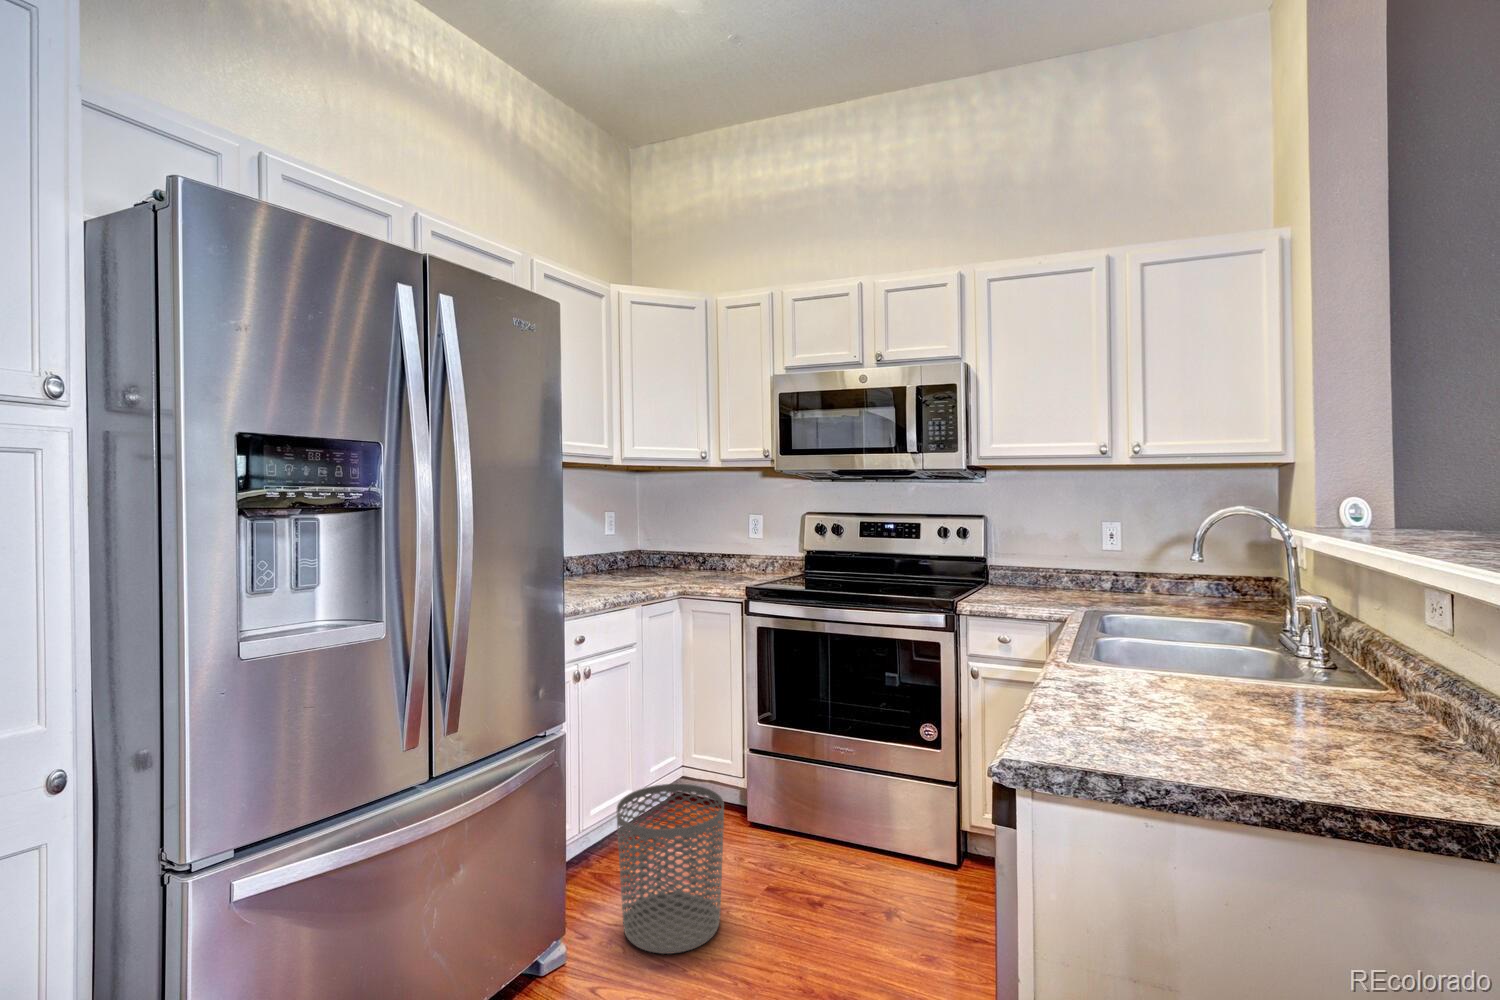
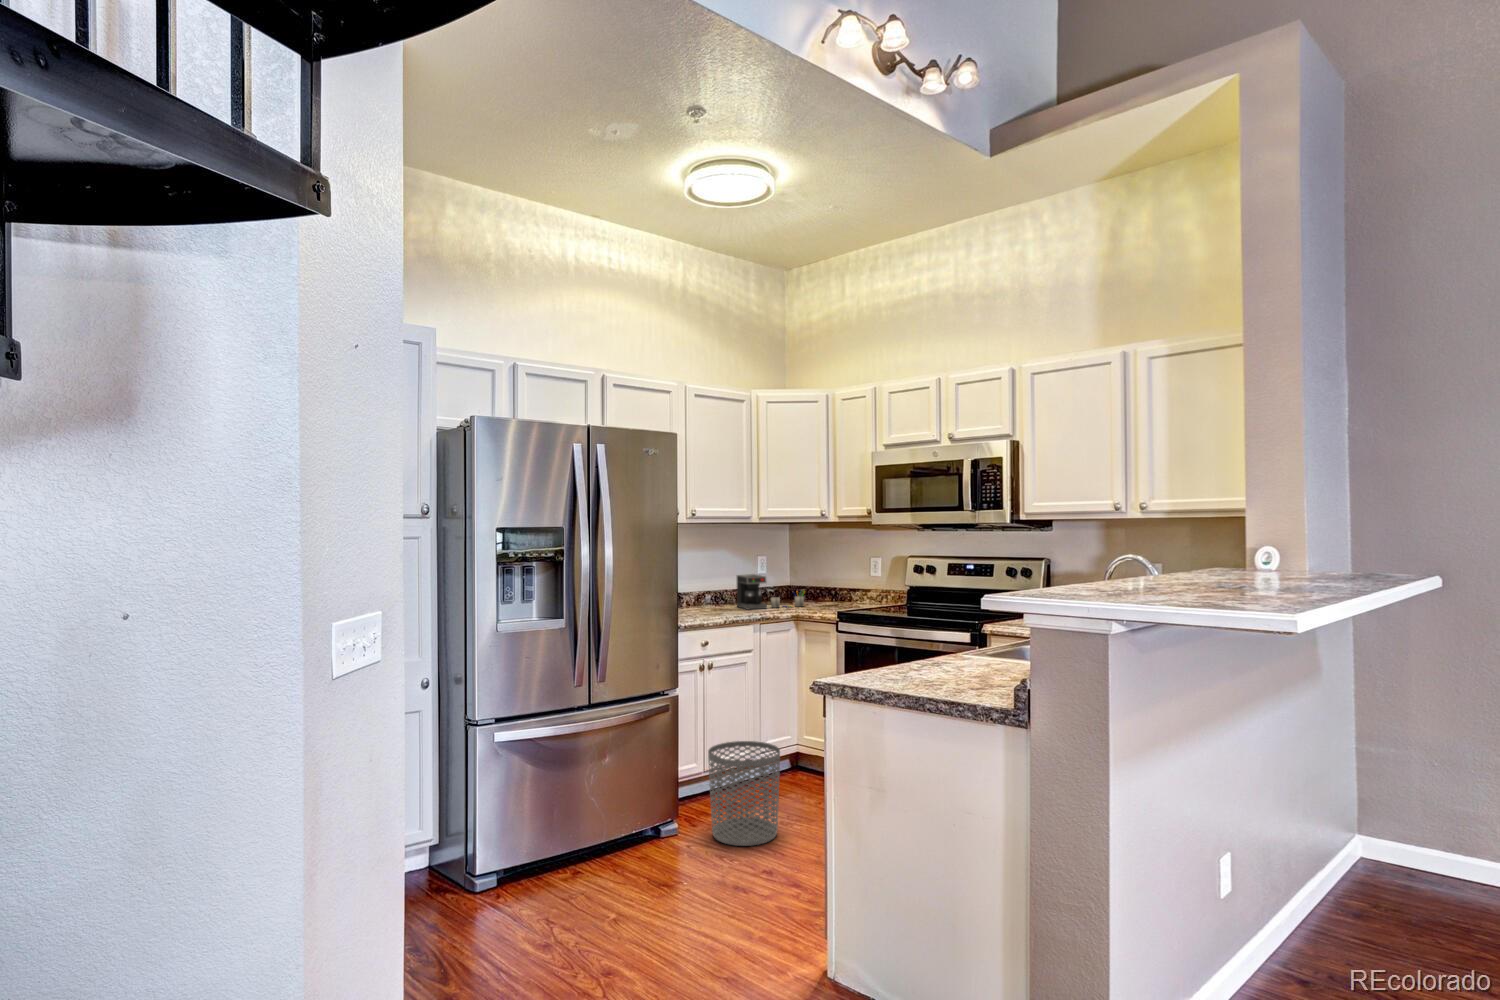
coffee maker: none [592,539,682,587] -> present [737,574,805,610]

